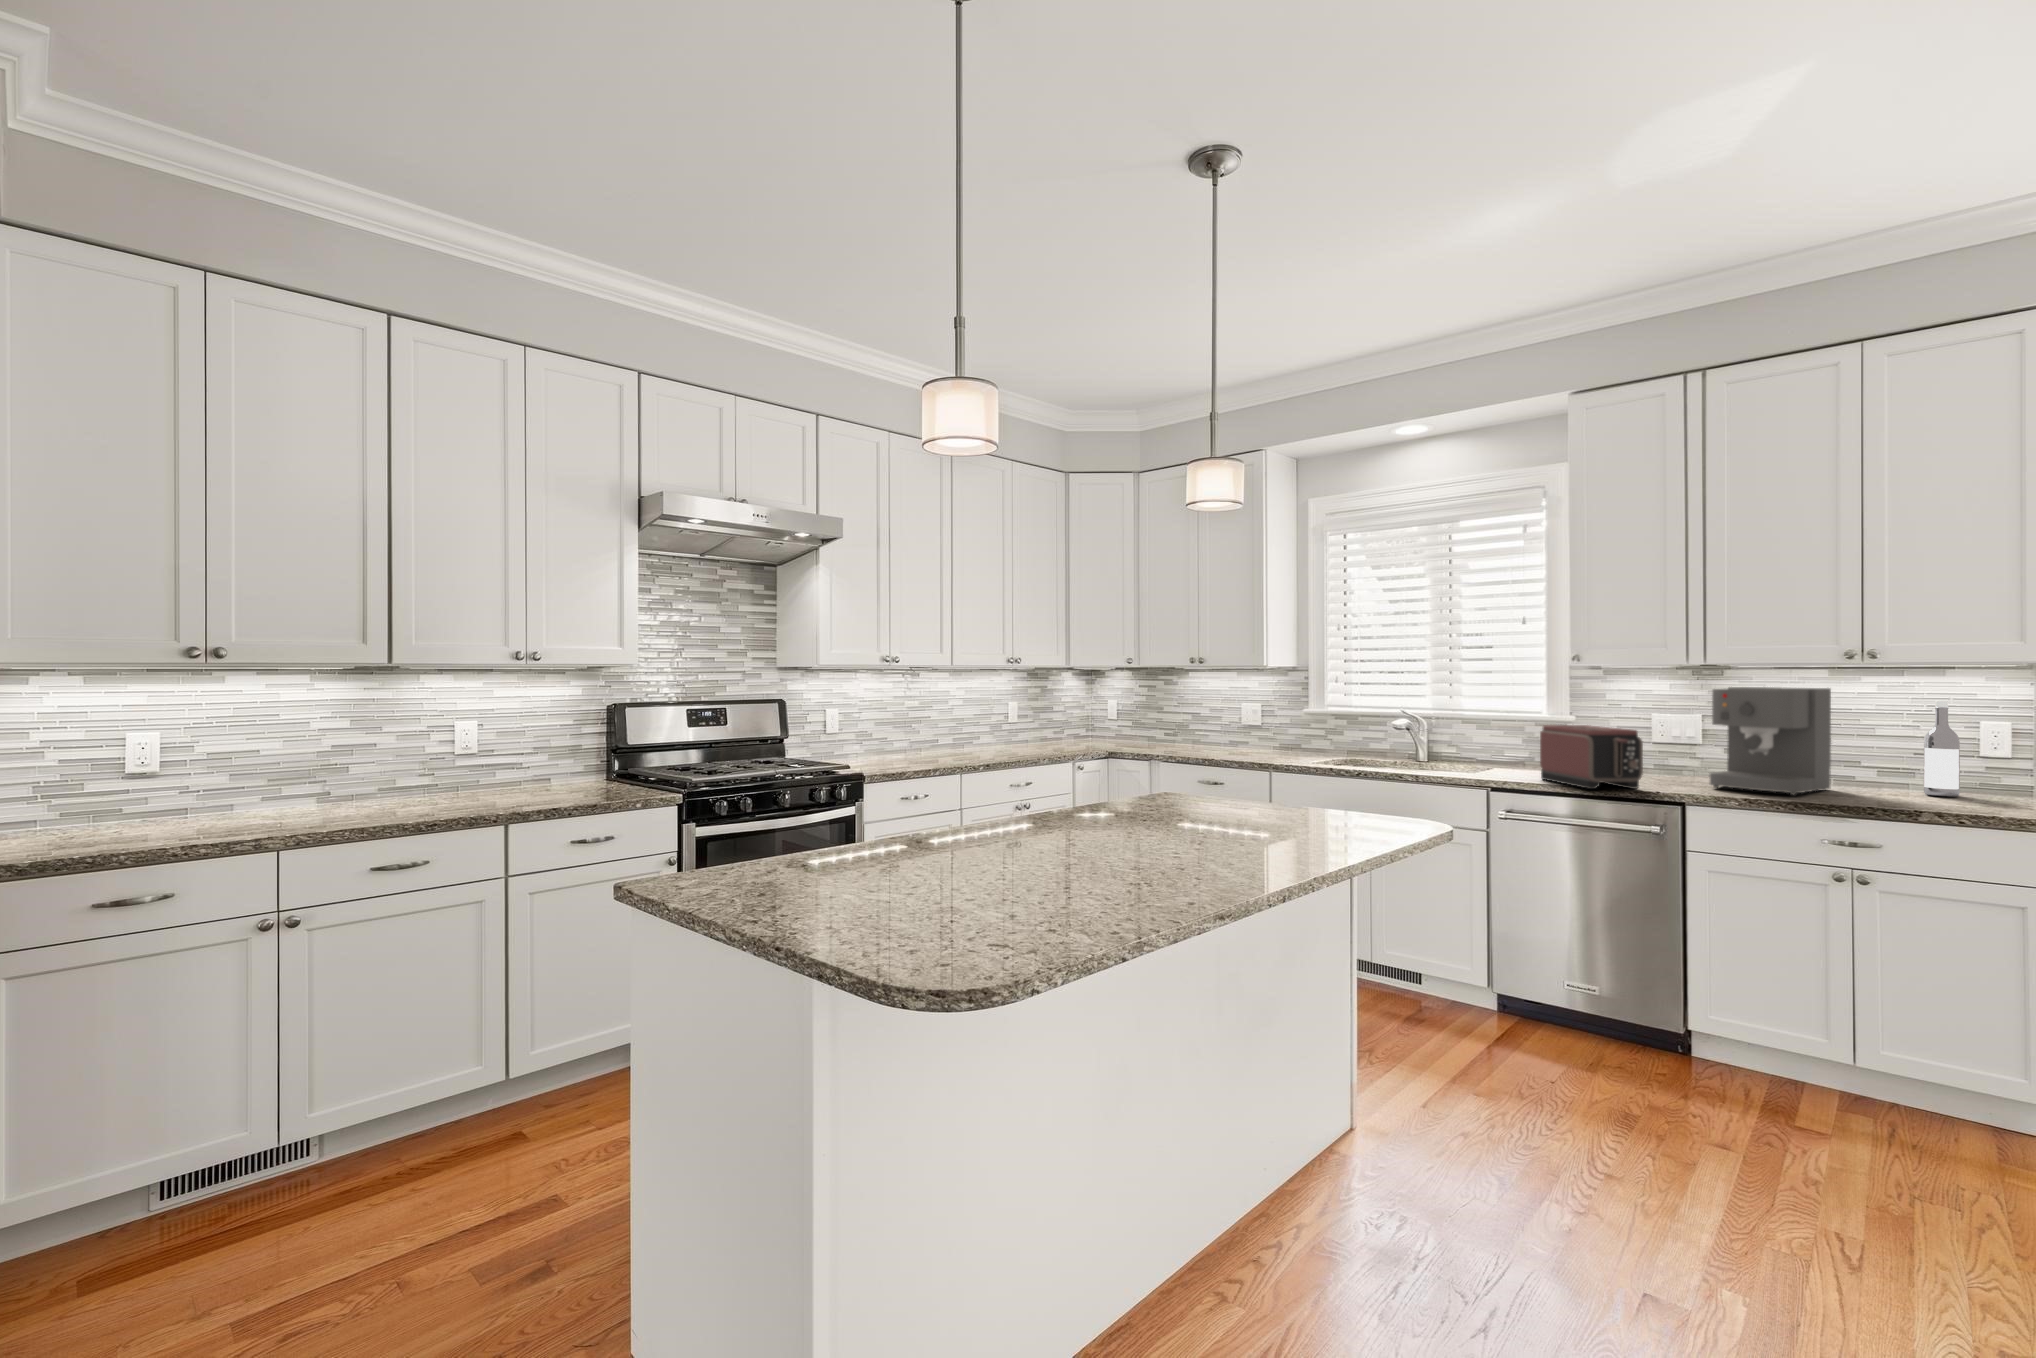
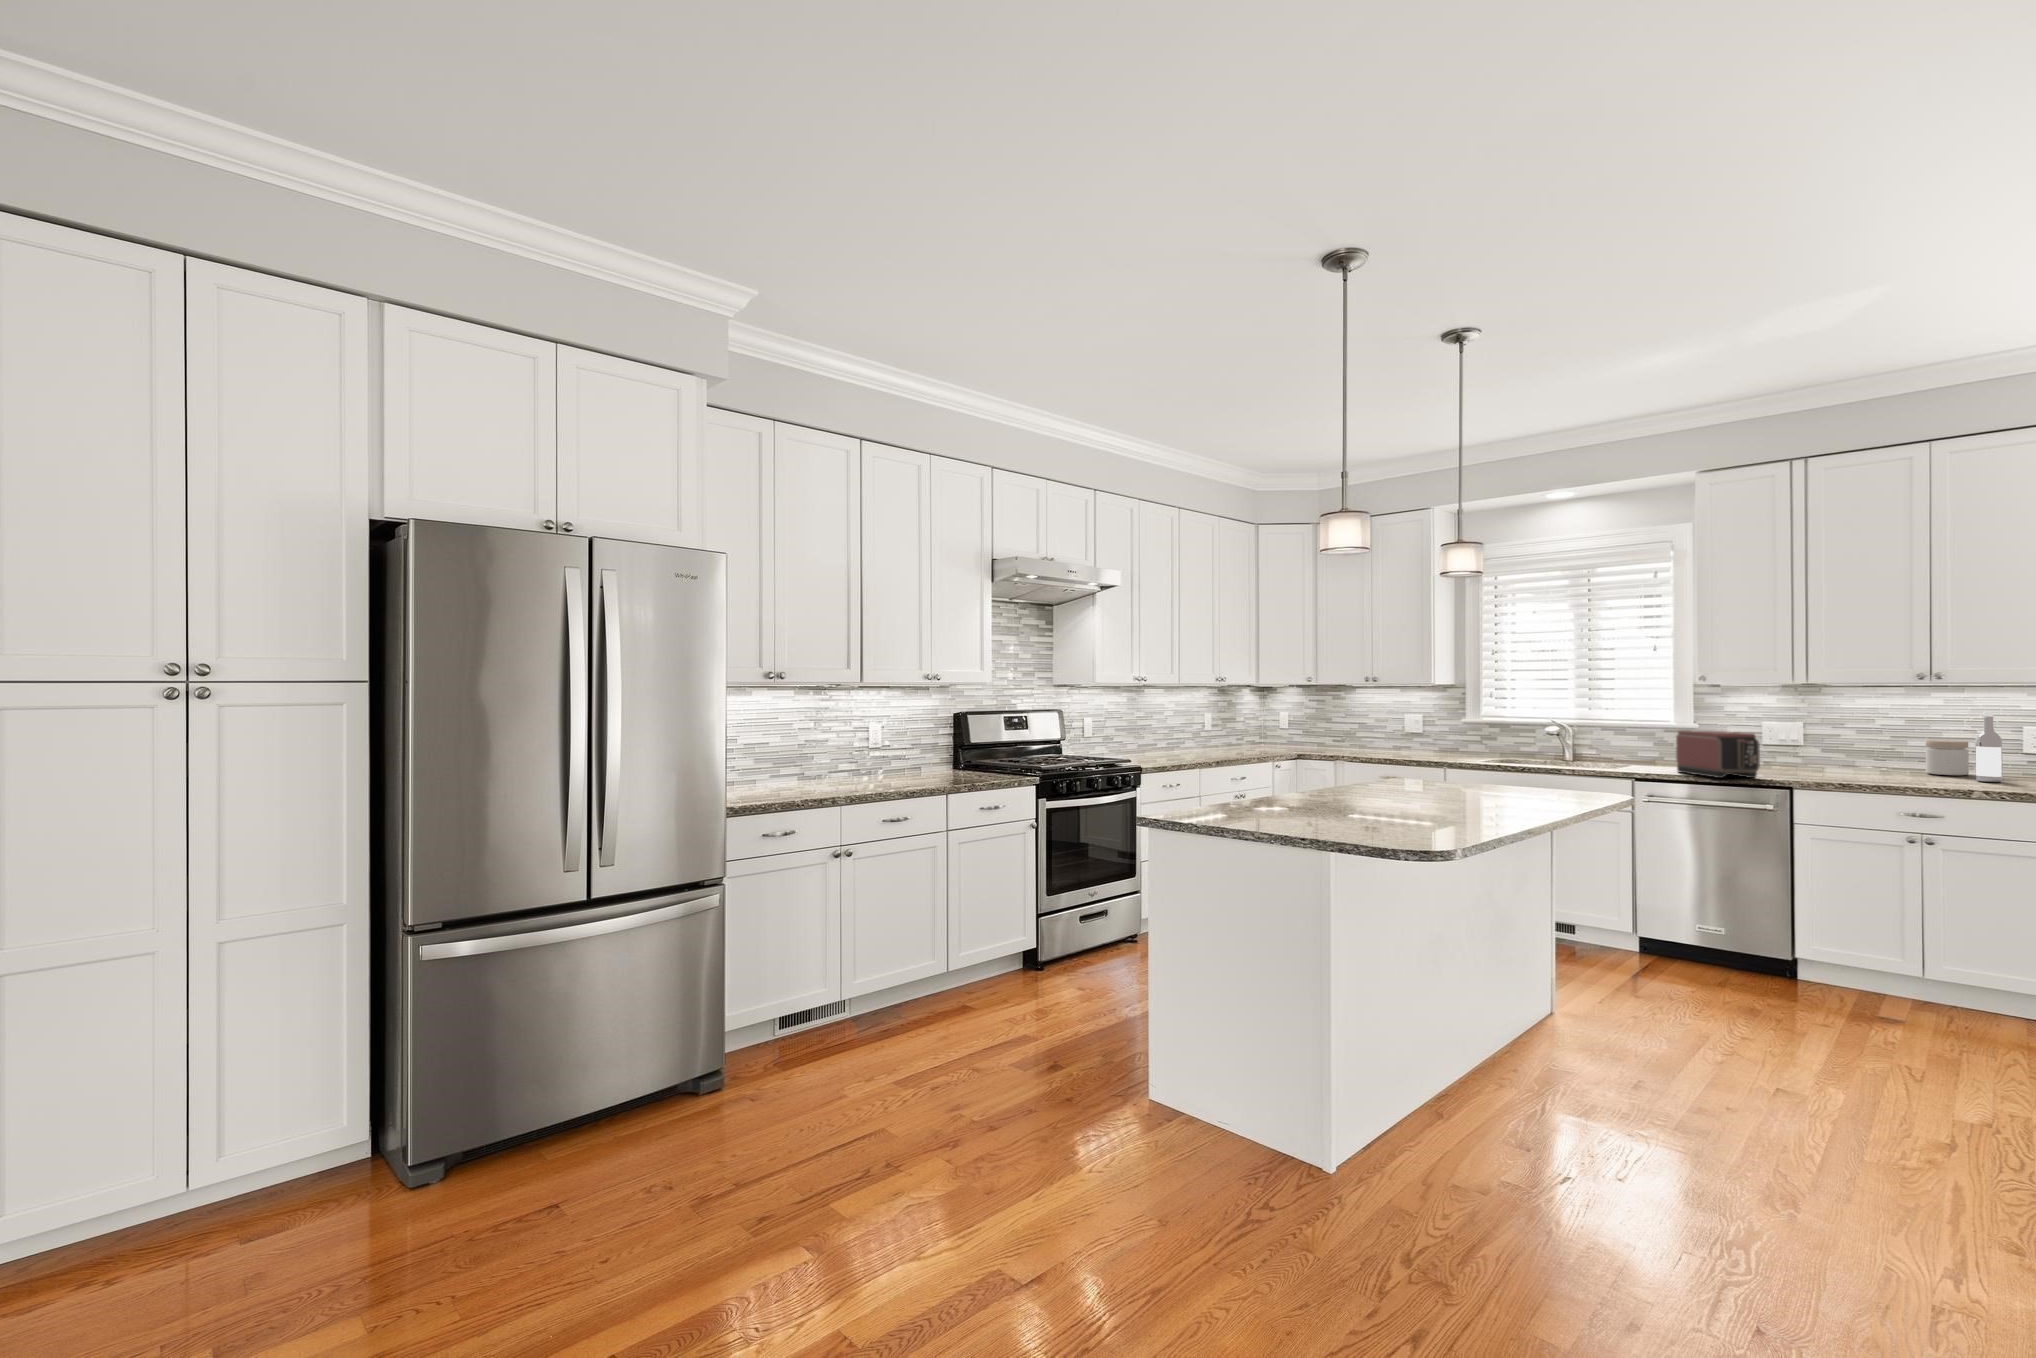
coffee maker: present [1710,687,1831,795] -> none [1812,701,1905,782]
jar: none [1856,738,1912,785] -> present [1926,740,1969,775]

